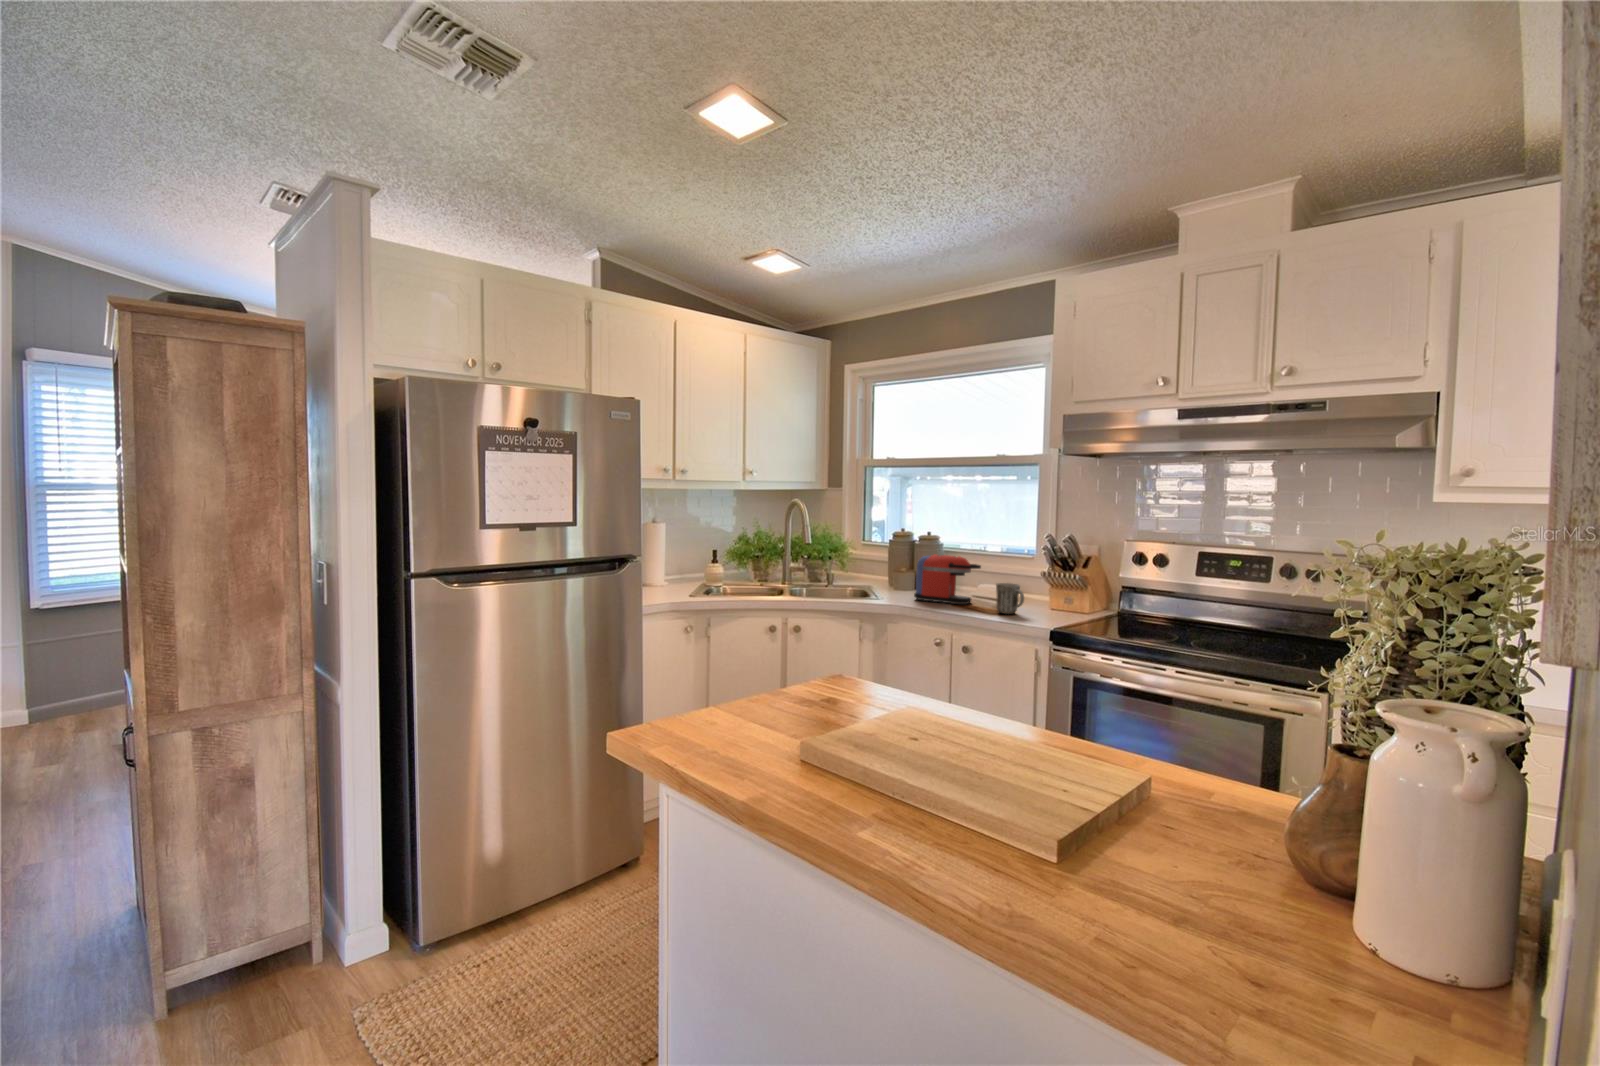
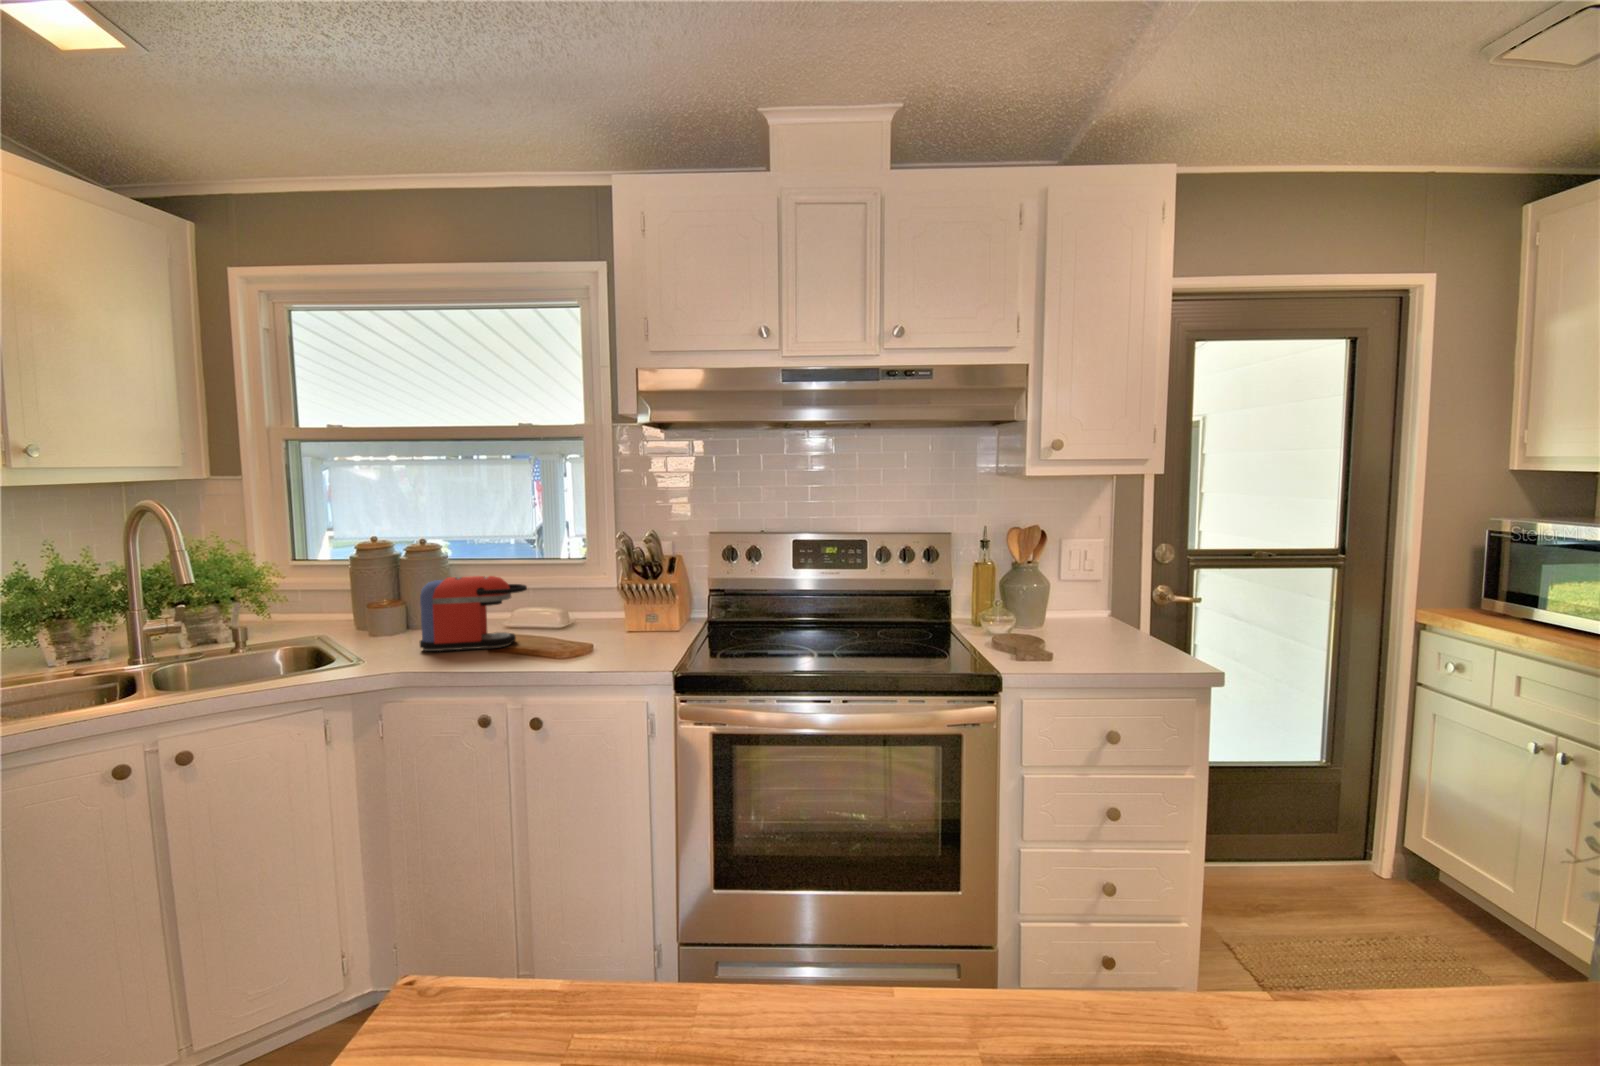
mug: present [996,583,1024,614] -> none [561,608,605,654]

